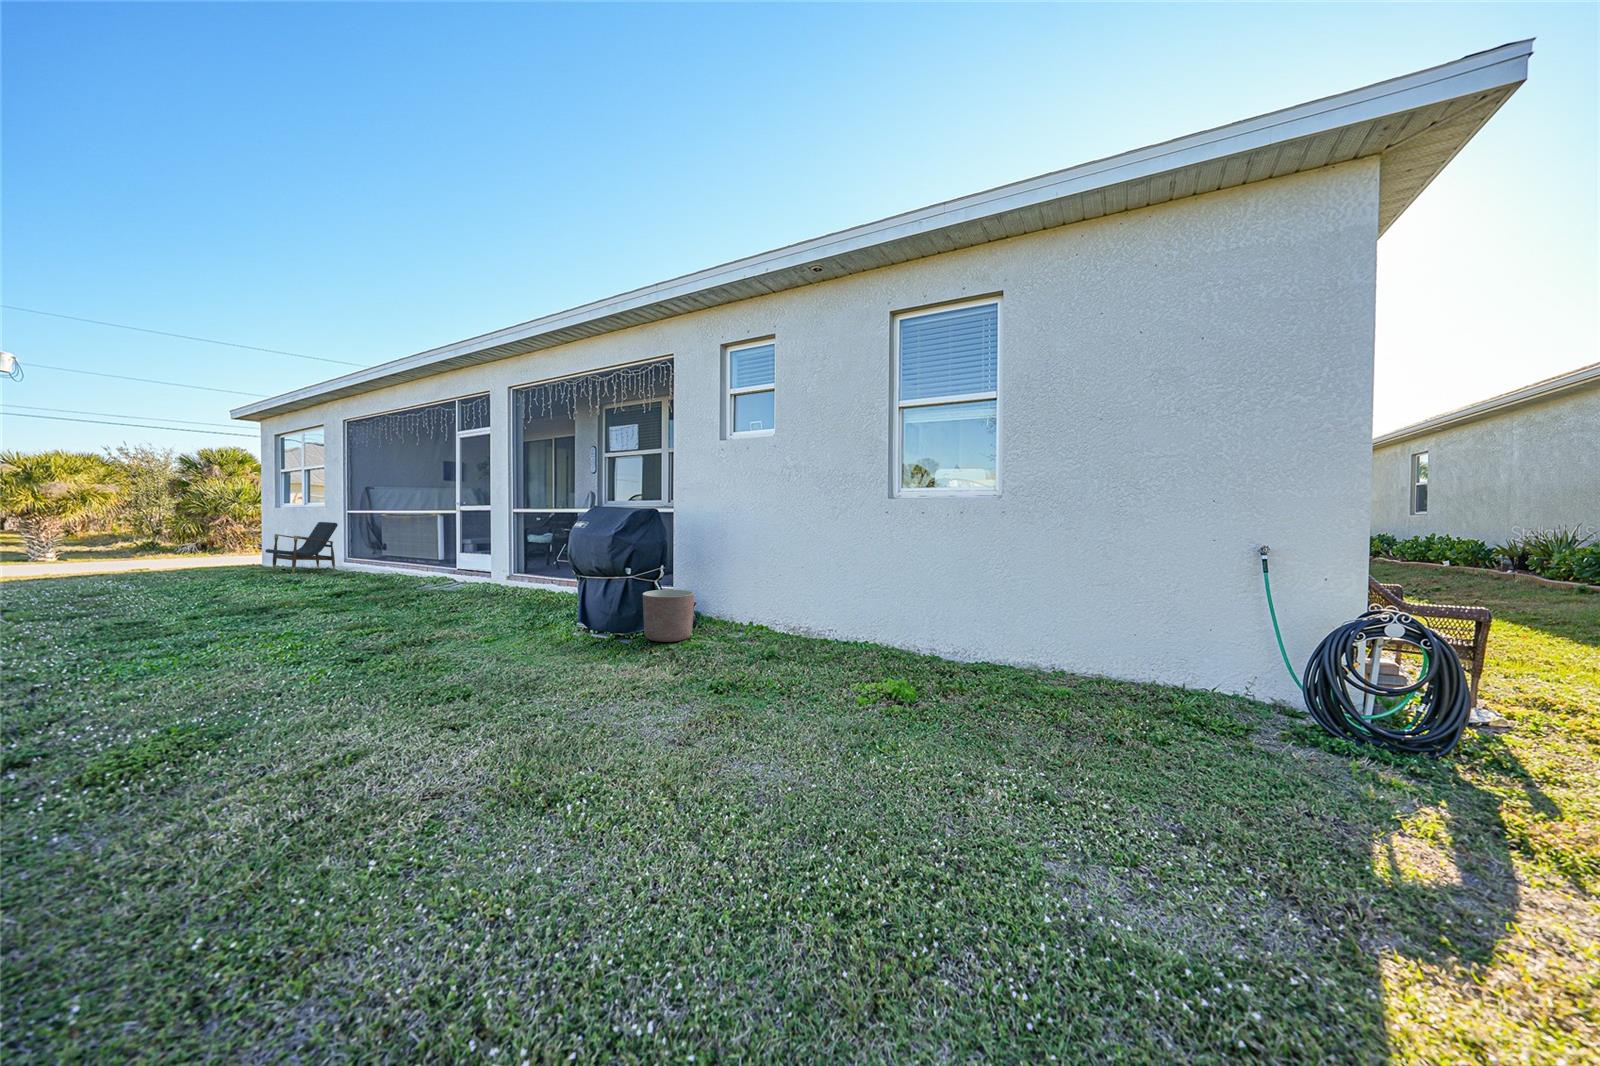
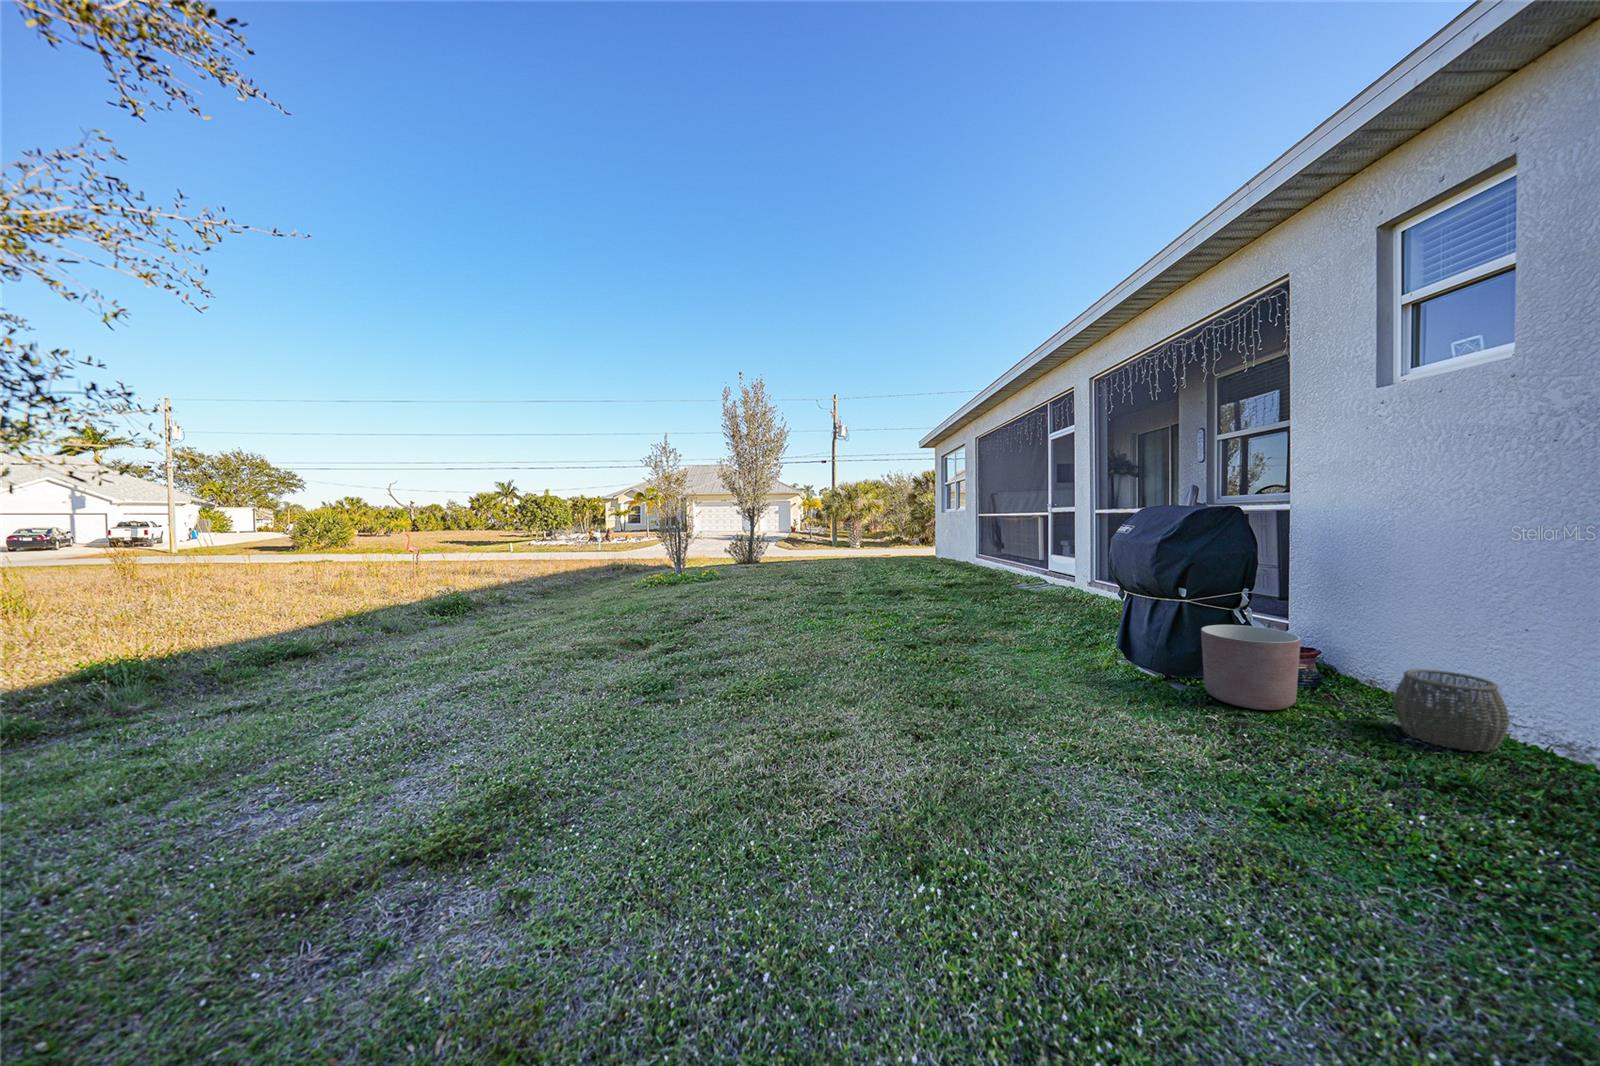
lounge chair: present [265,522,338,573] -> none [931,524,973,563]
woven basket: none [733,600,772,639] -> present [1393,669,1510,752]

